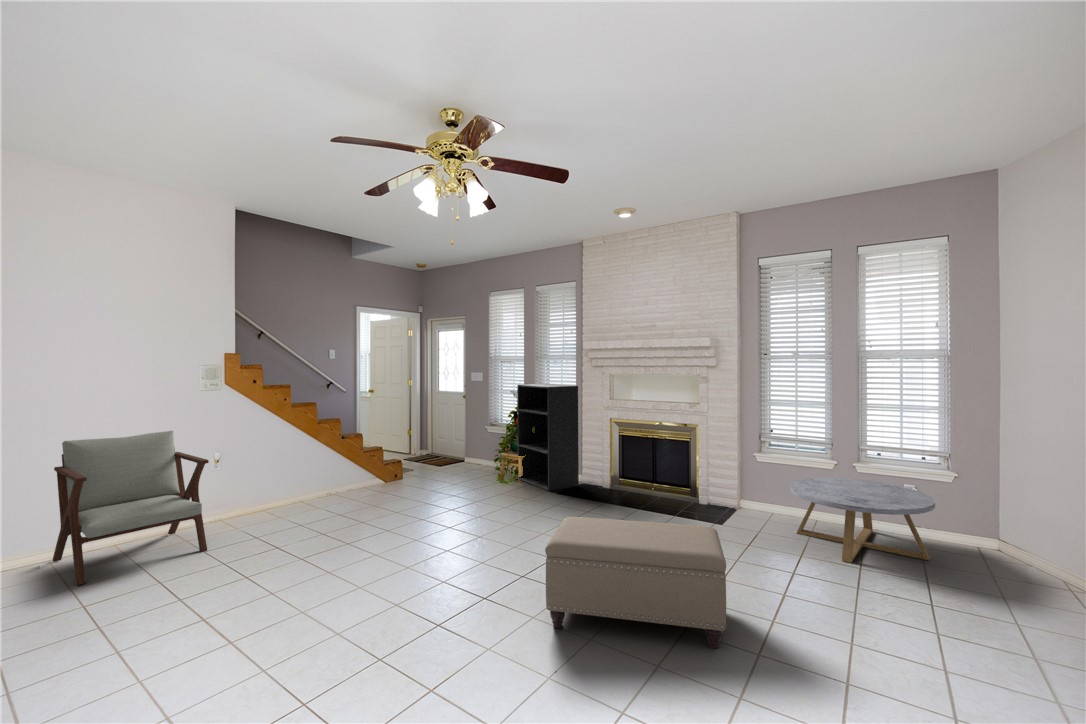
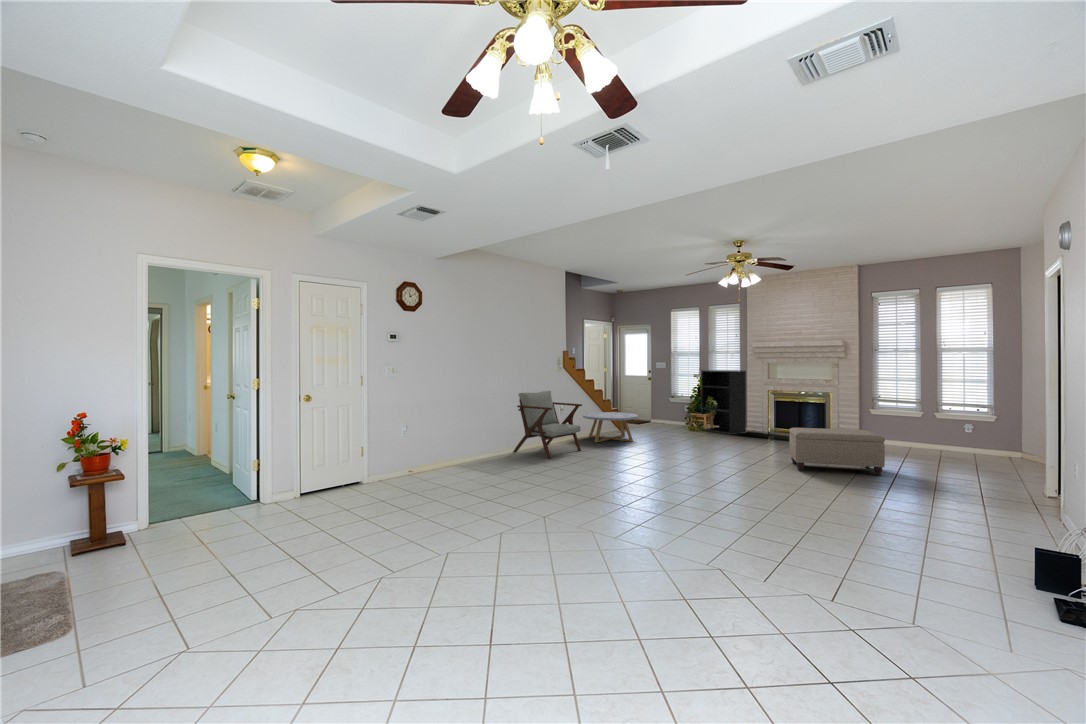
coffee table: present [791,478,935,563] -> present [583,412,638,442]

